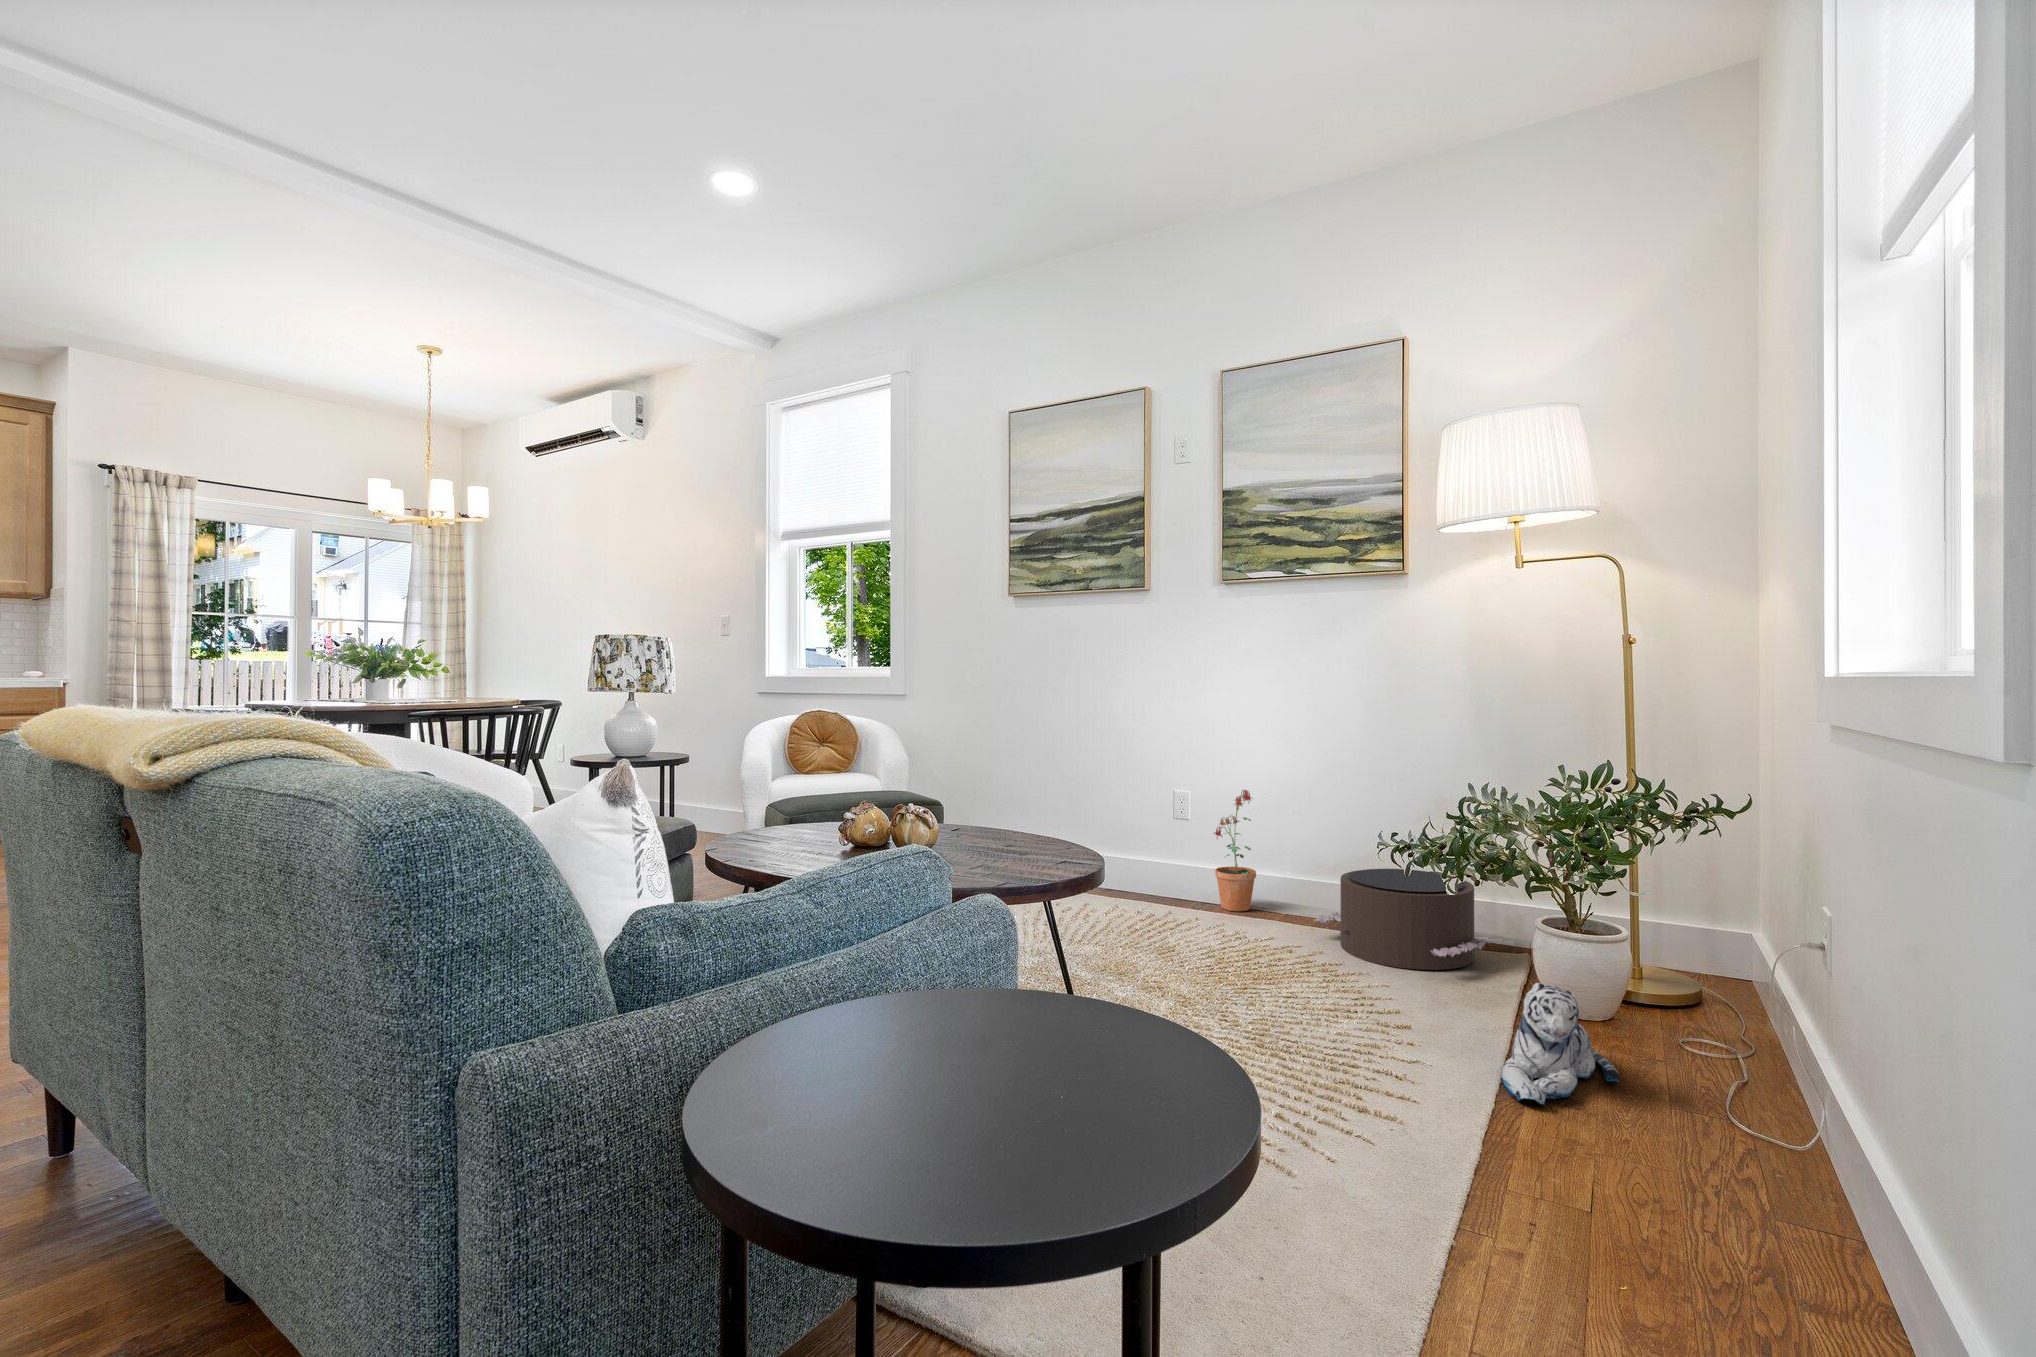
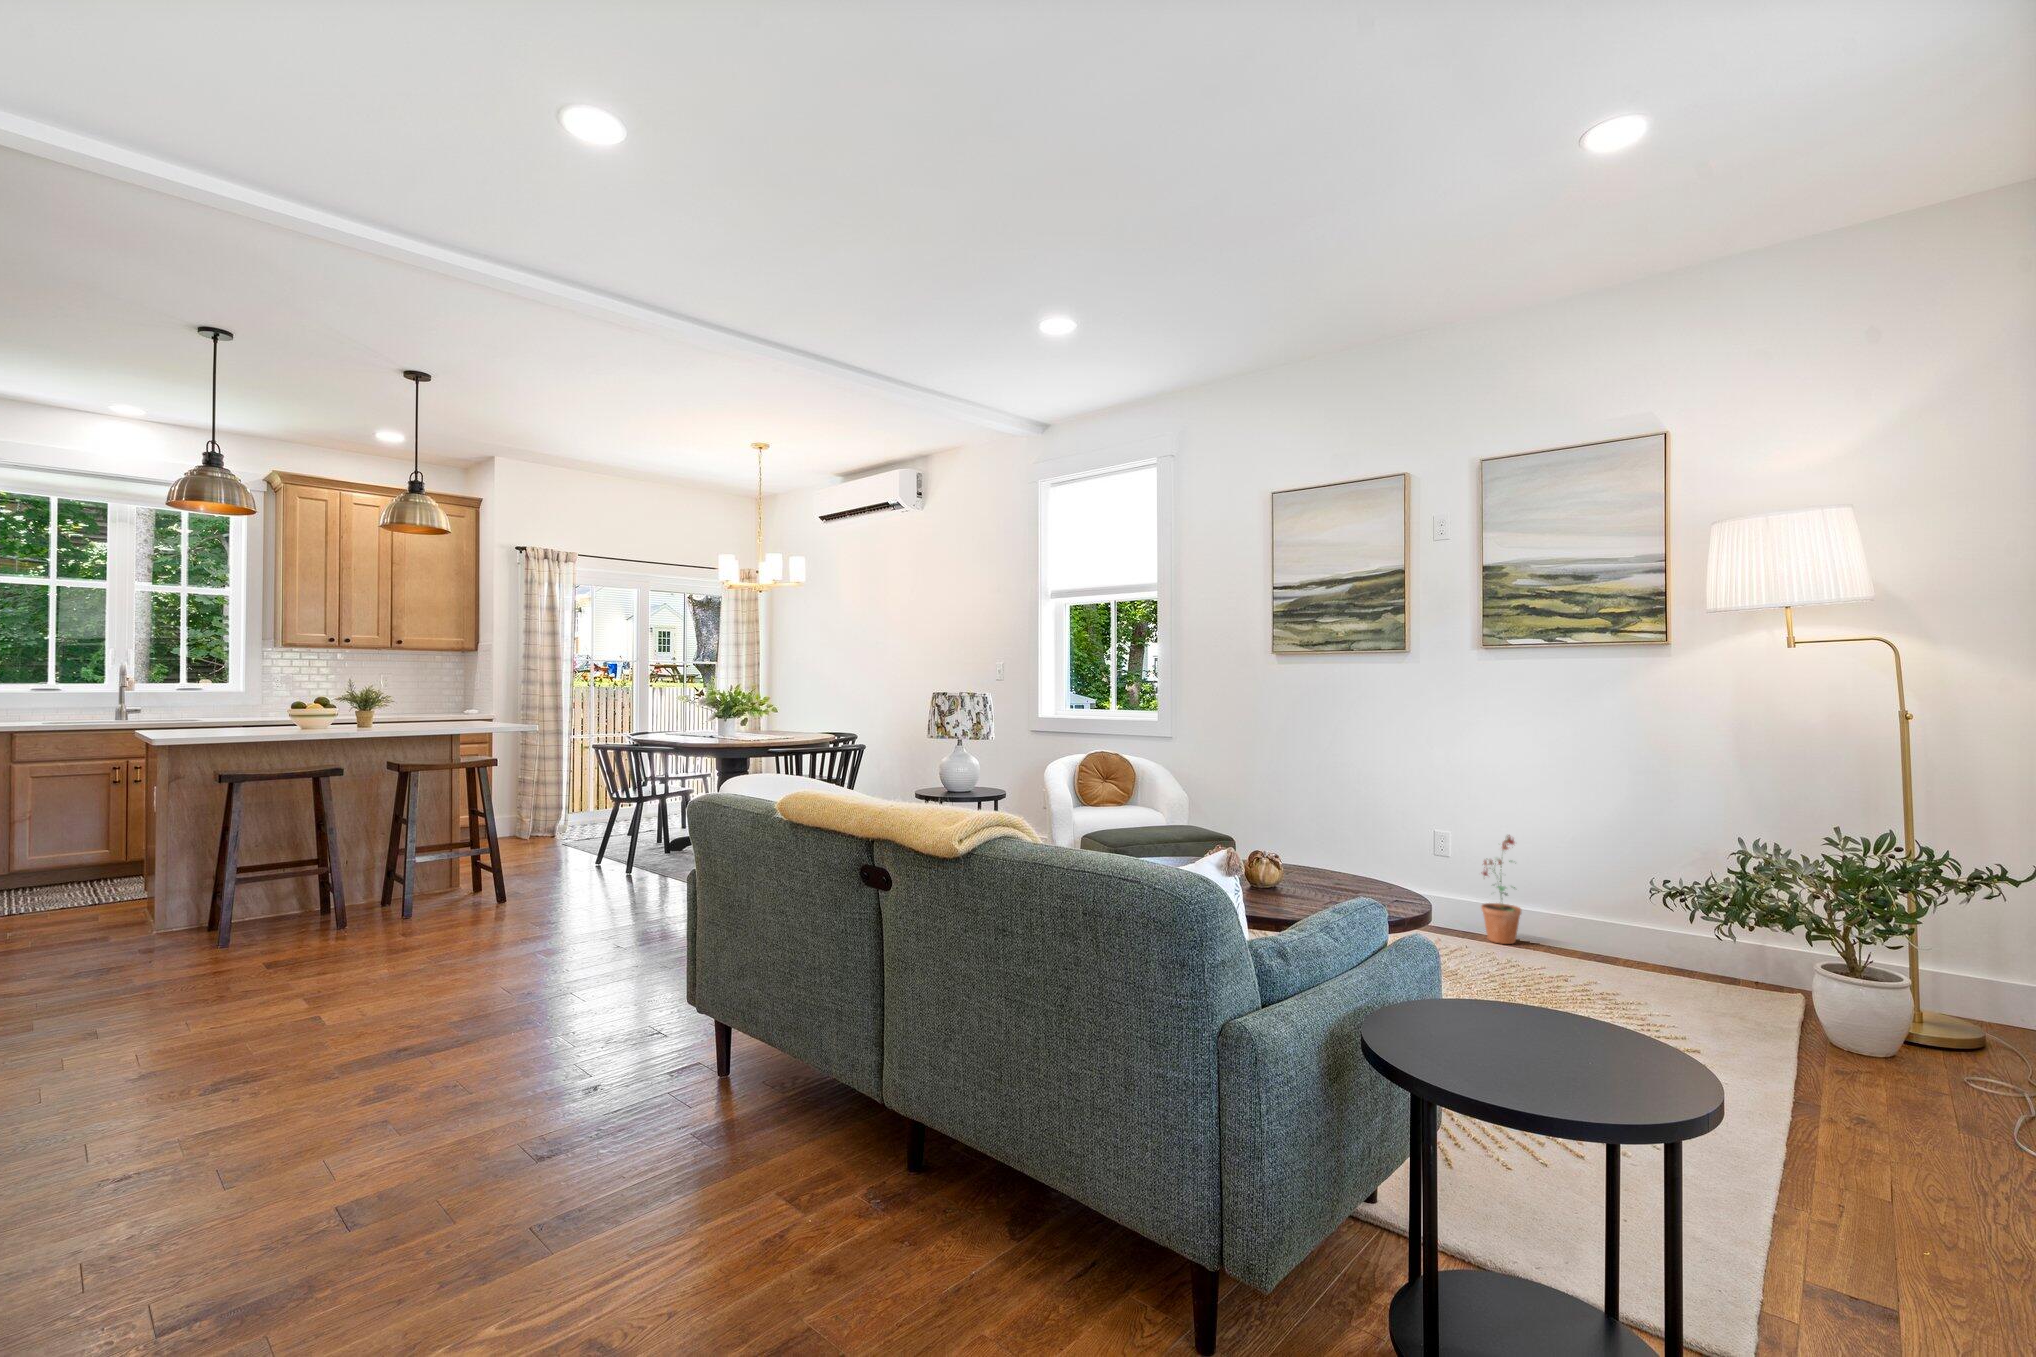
pouf: present [1314,869,1490,970] -> none [1584,912,1766,1007]
plush toy: present [1501,983,1619,1105] -> none [1796,1023,1912,1127]

